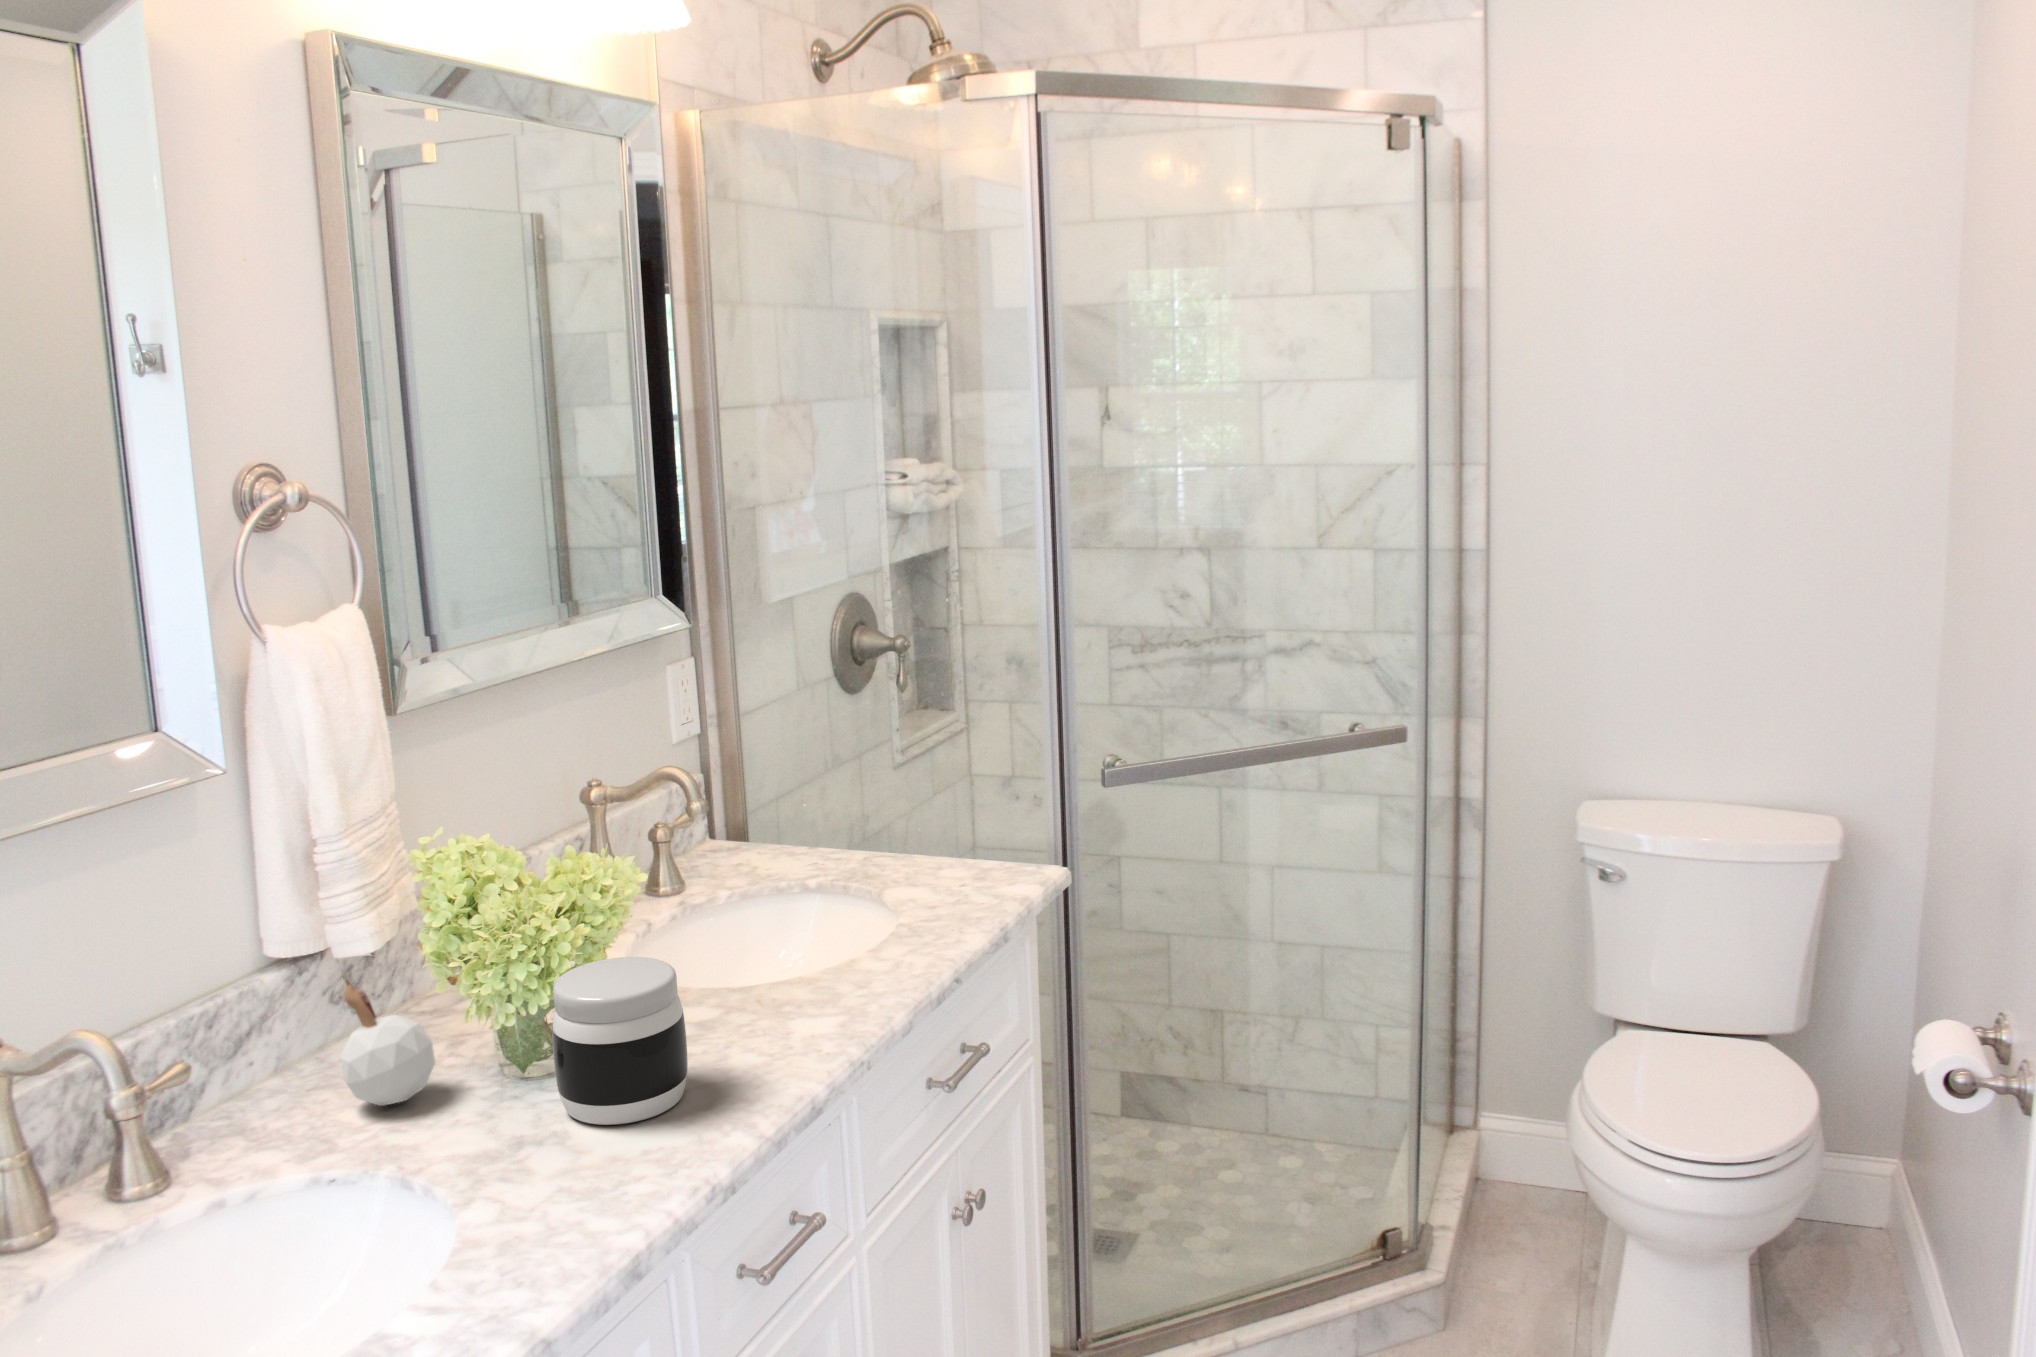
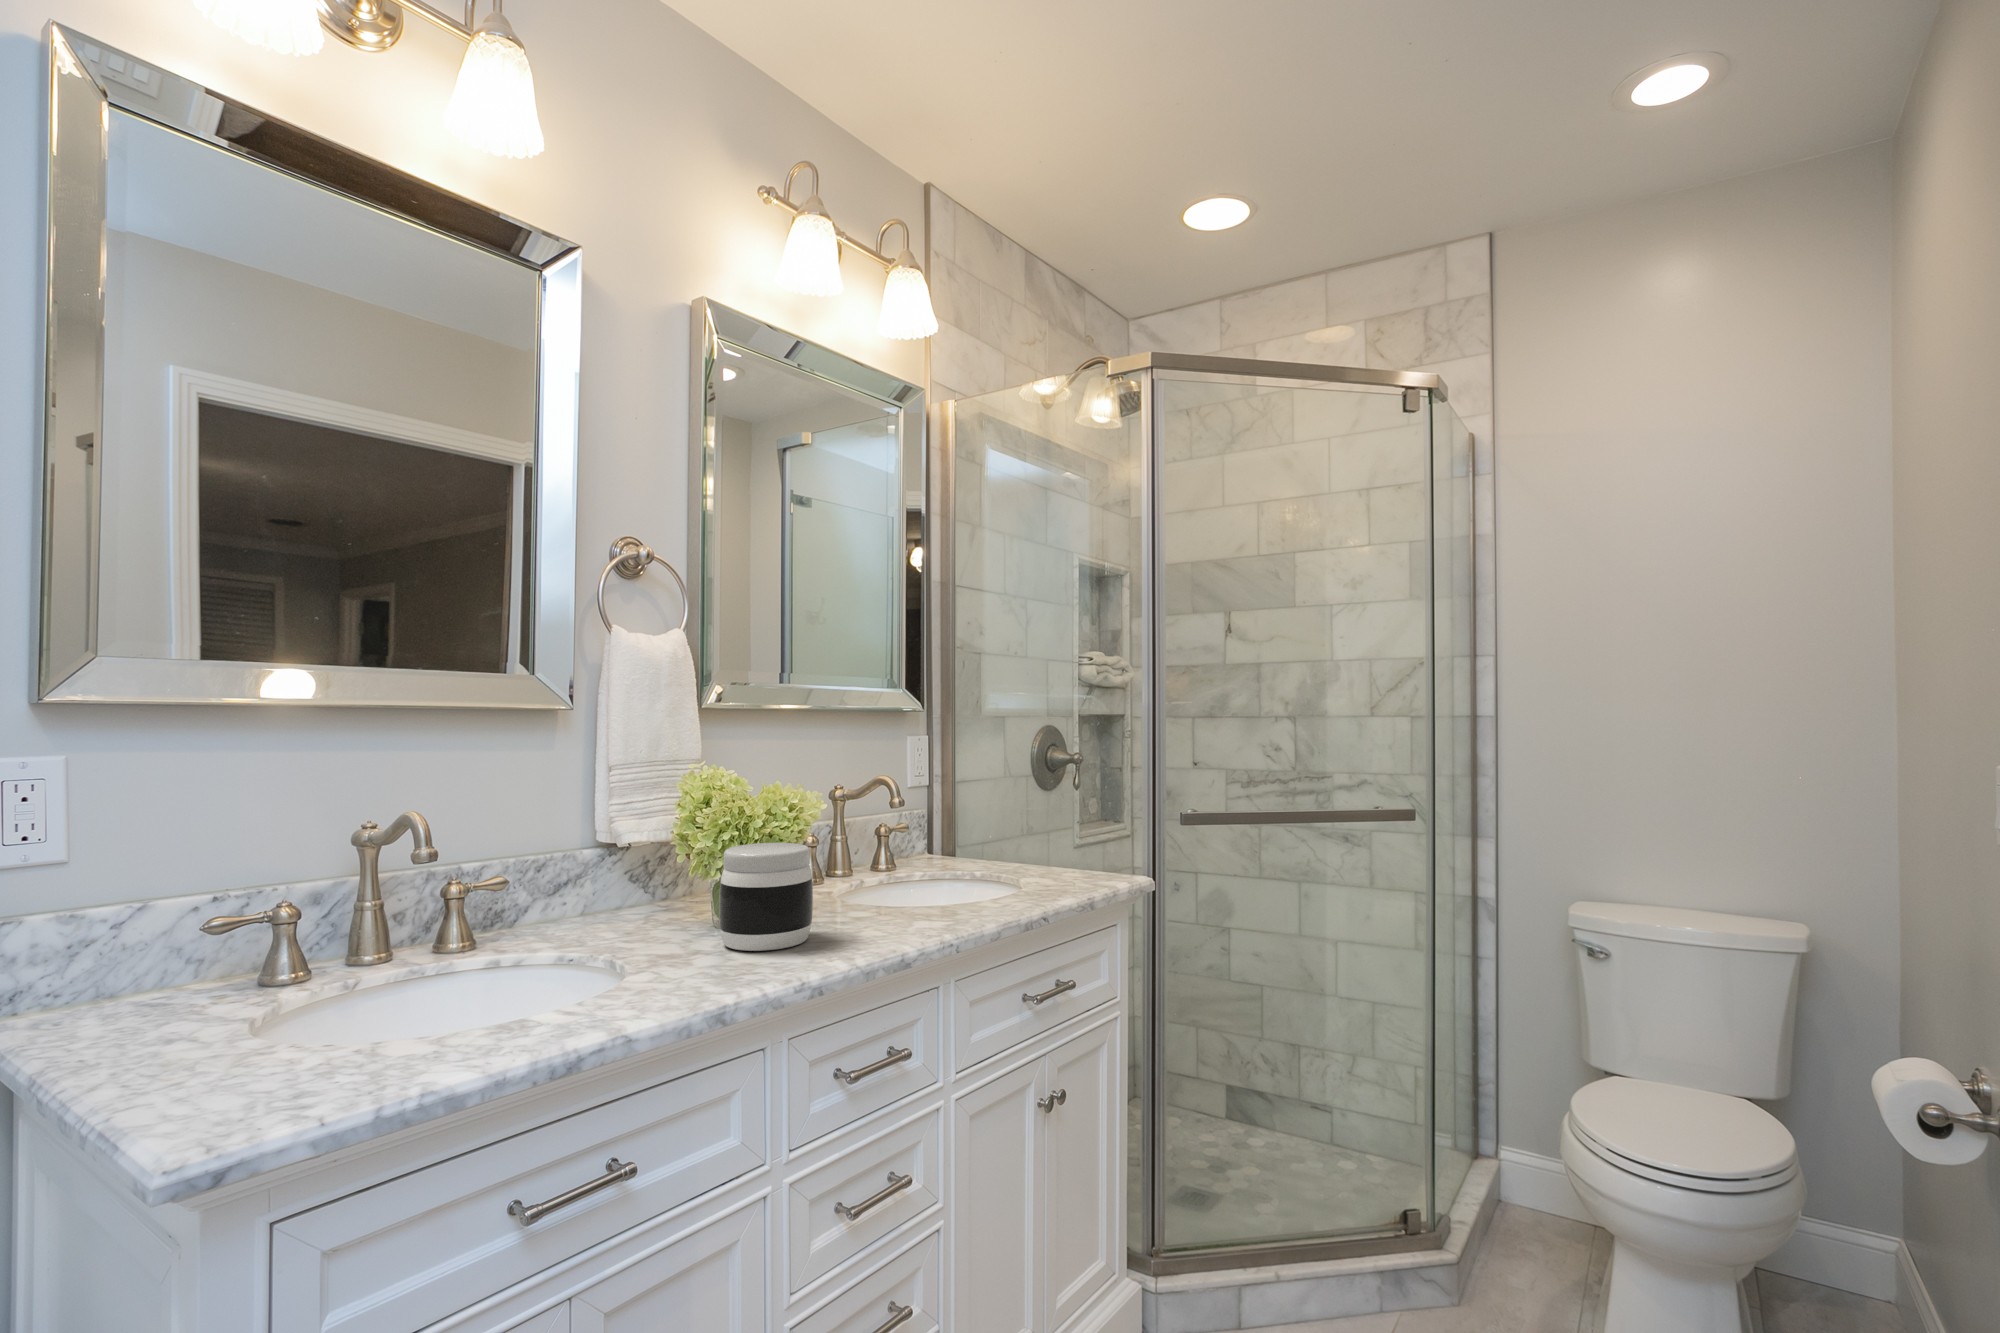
candle: present [336,959,435,1106] -> none [597,828,661,932]

